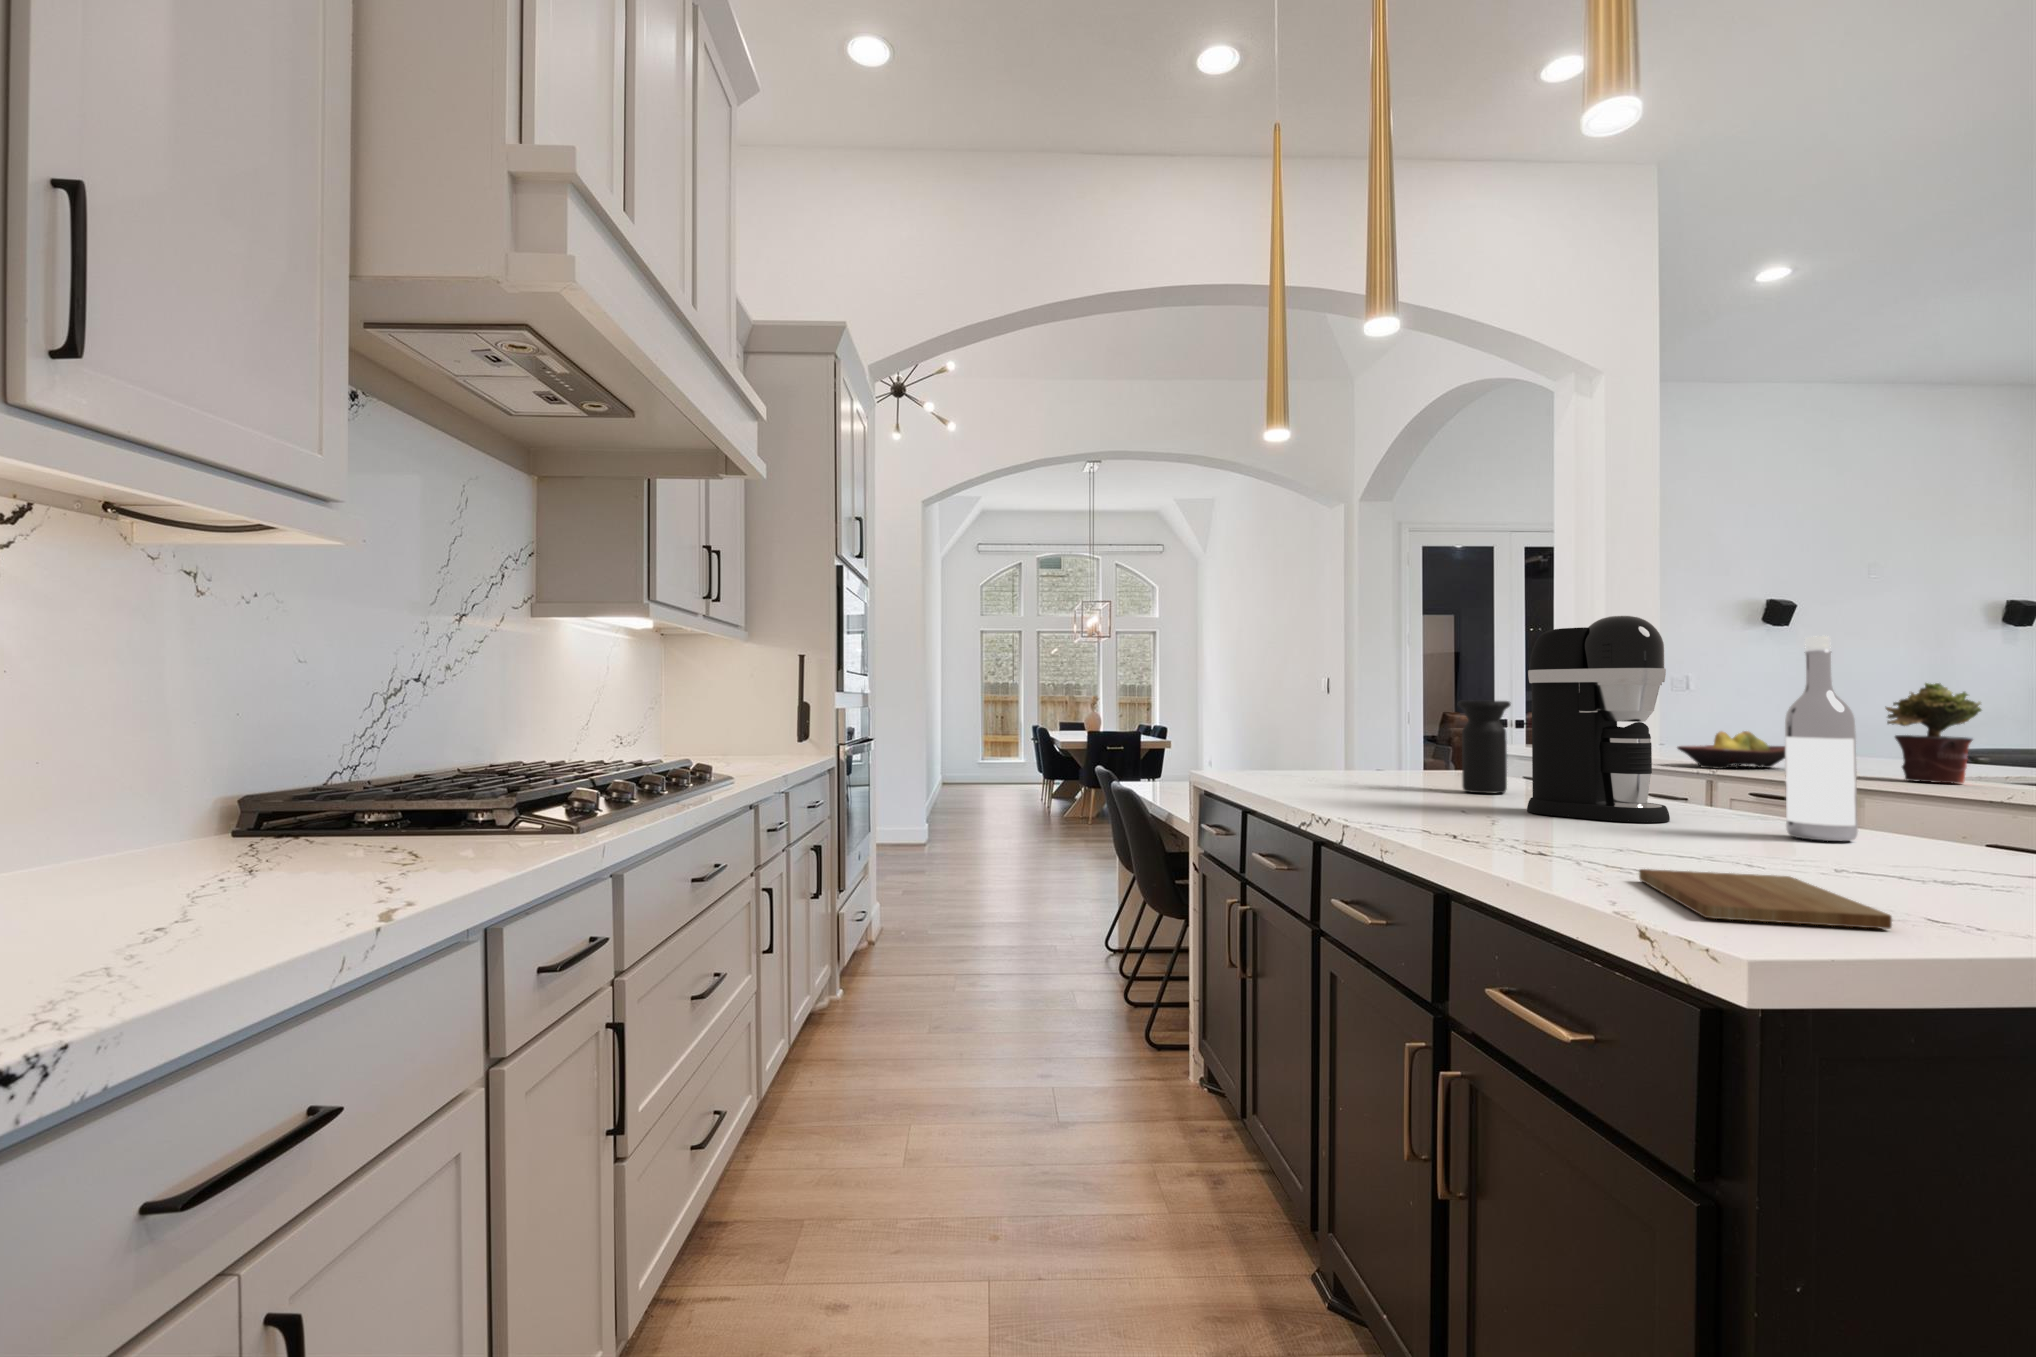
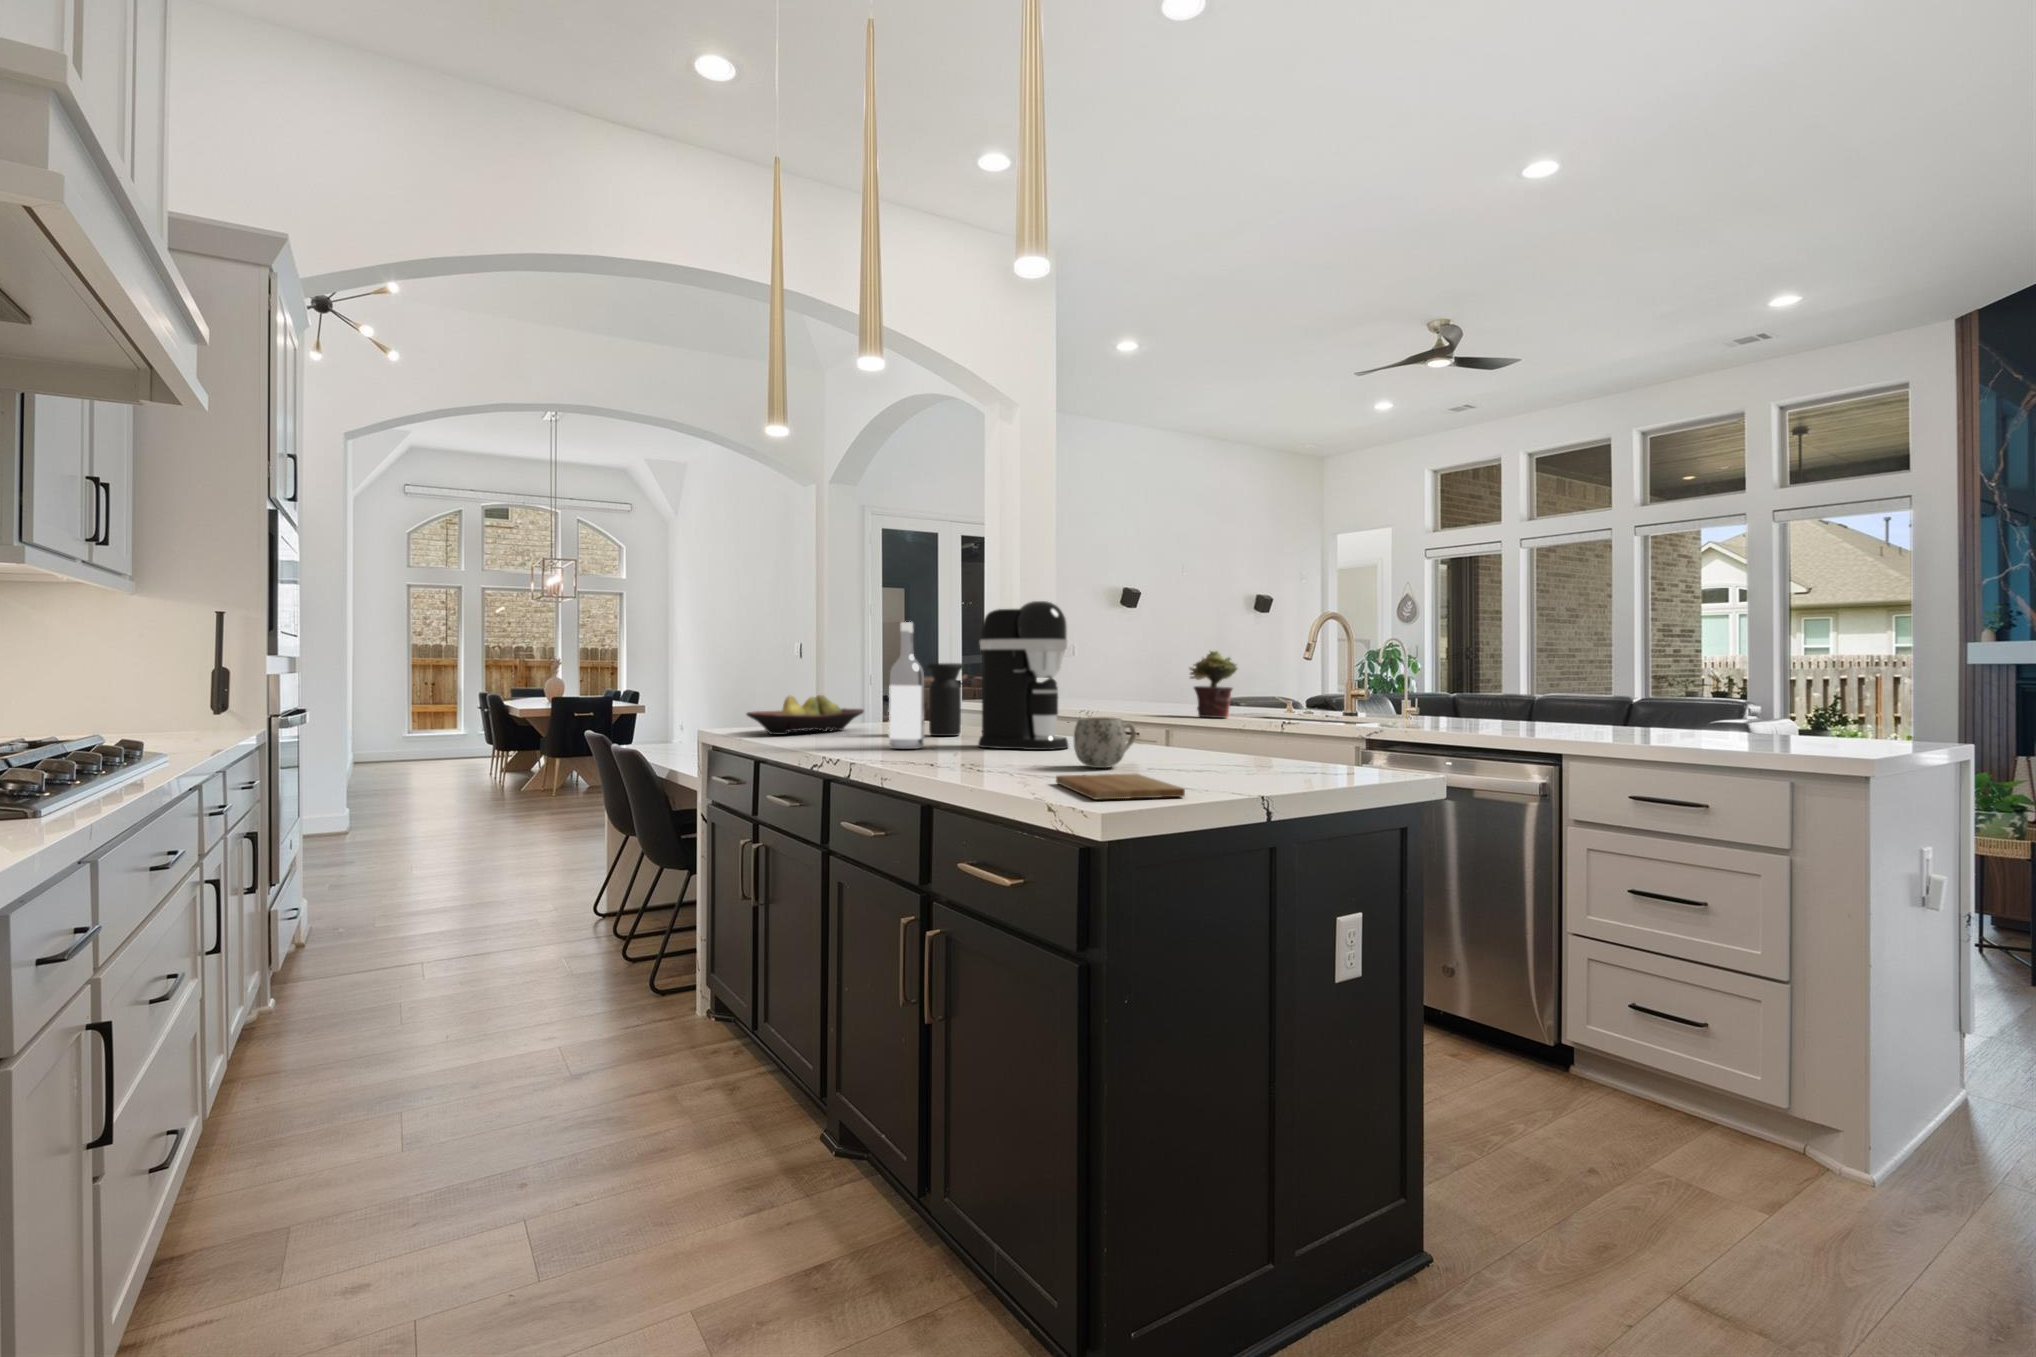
wine bottle: present [1785,636,1858,841] -> present [889,622,924,749]
fruit bowl: present [1678,731,1785,769] -> present [747,695,864,735]
mug: none [1674,782,1790,859] -> present [1074,717,1137,768]

